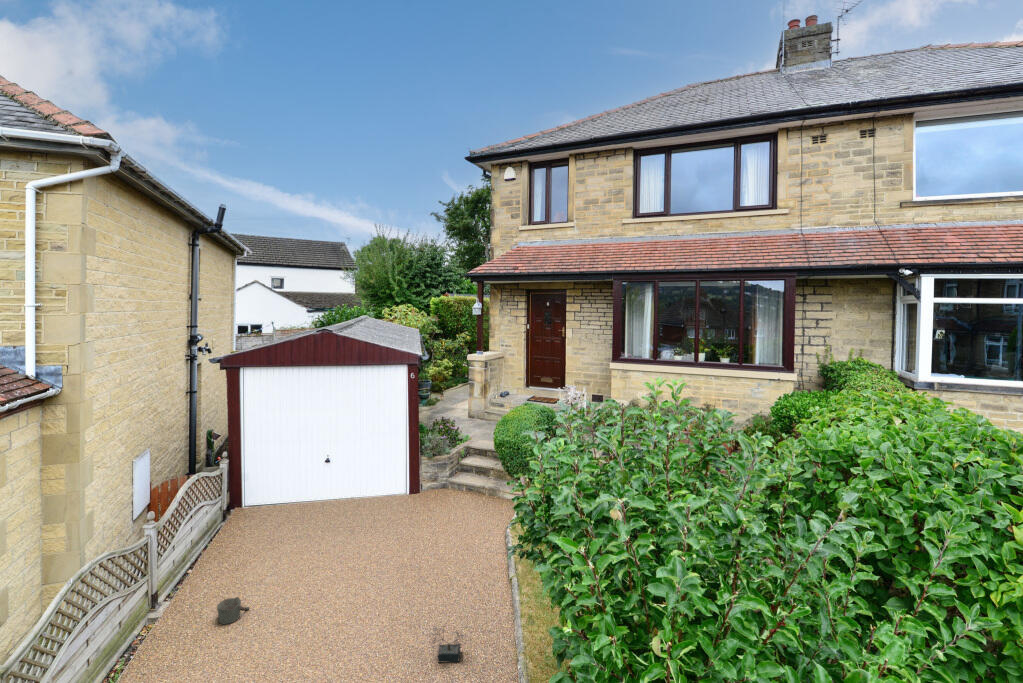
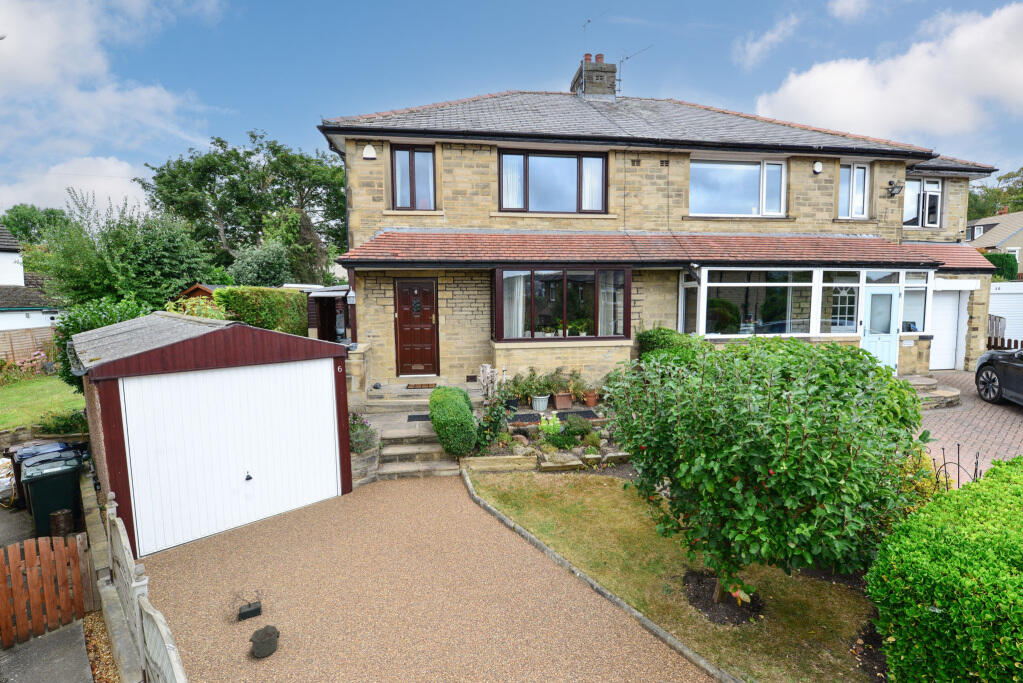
decorative plant: present [432,626,465,662] -> present [229,589,267,621]

